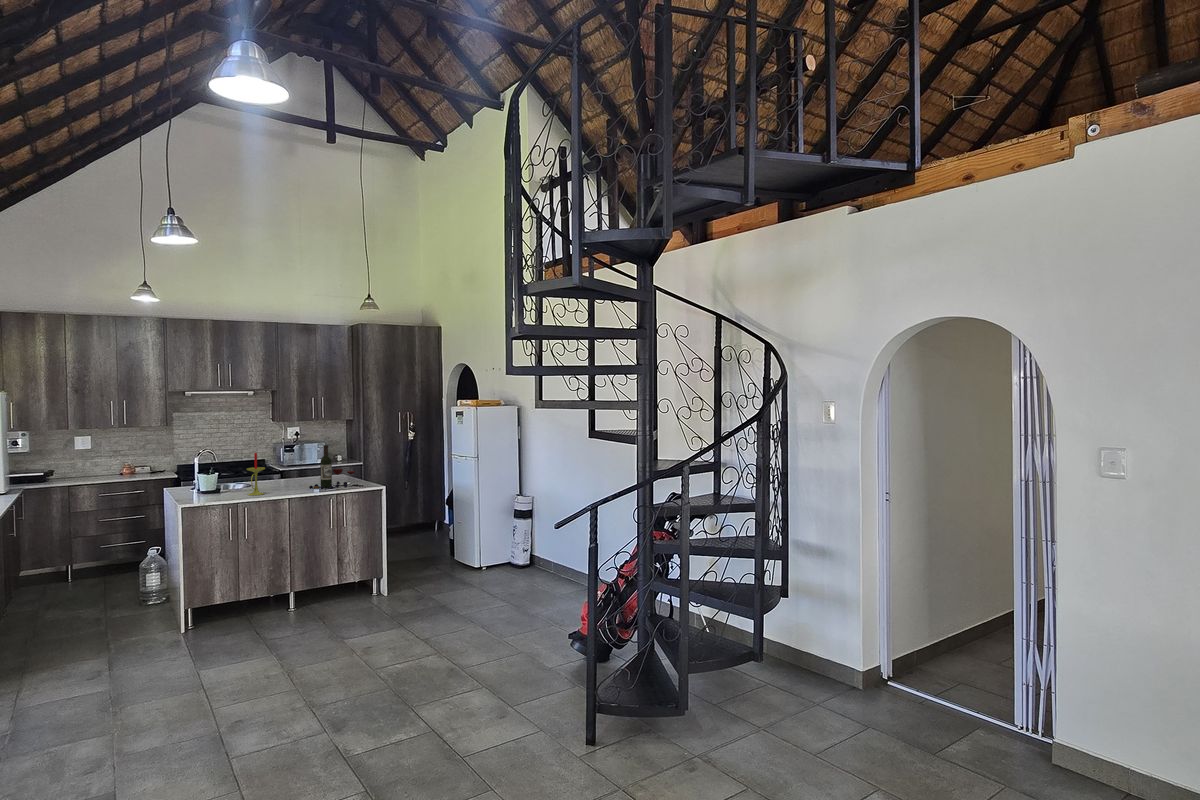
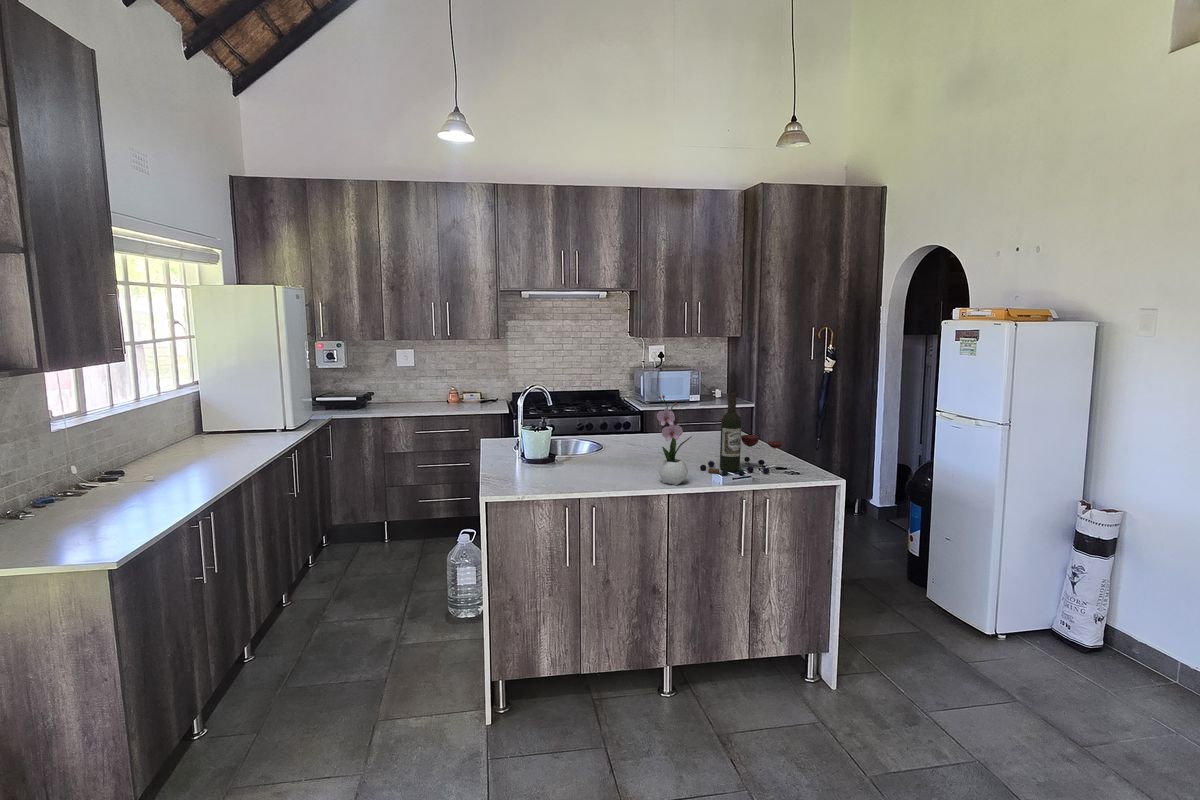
flower arrangement: none [281,447,301,493] -> present [657,395,692,485]
candle: present [247,453,265,495] -> none [596,402,628,487]

